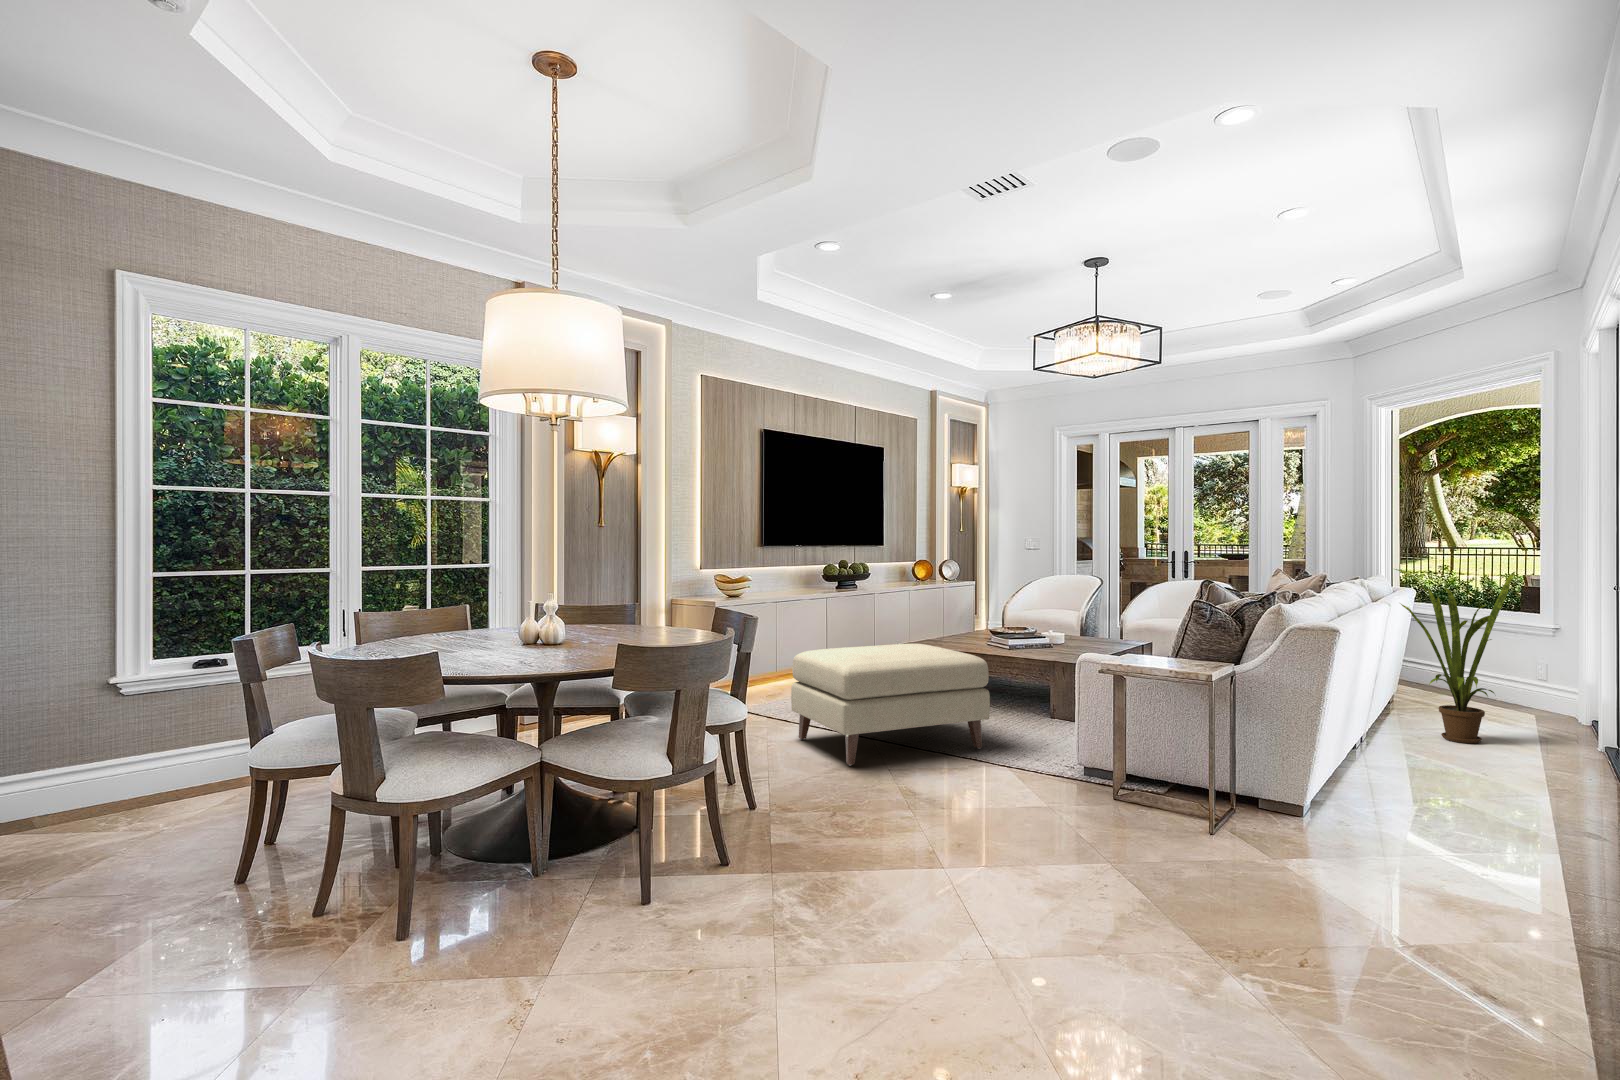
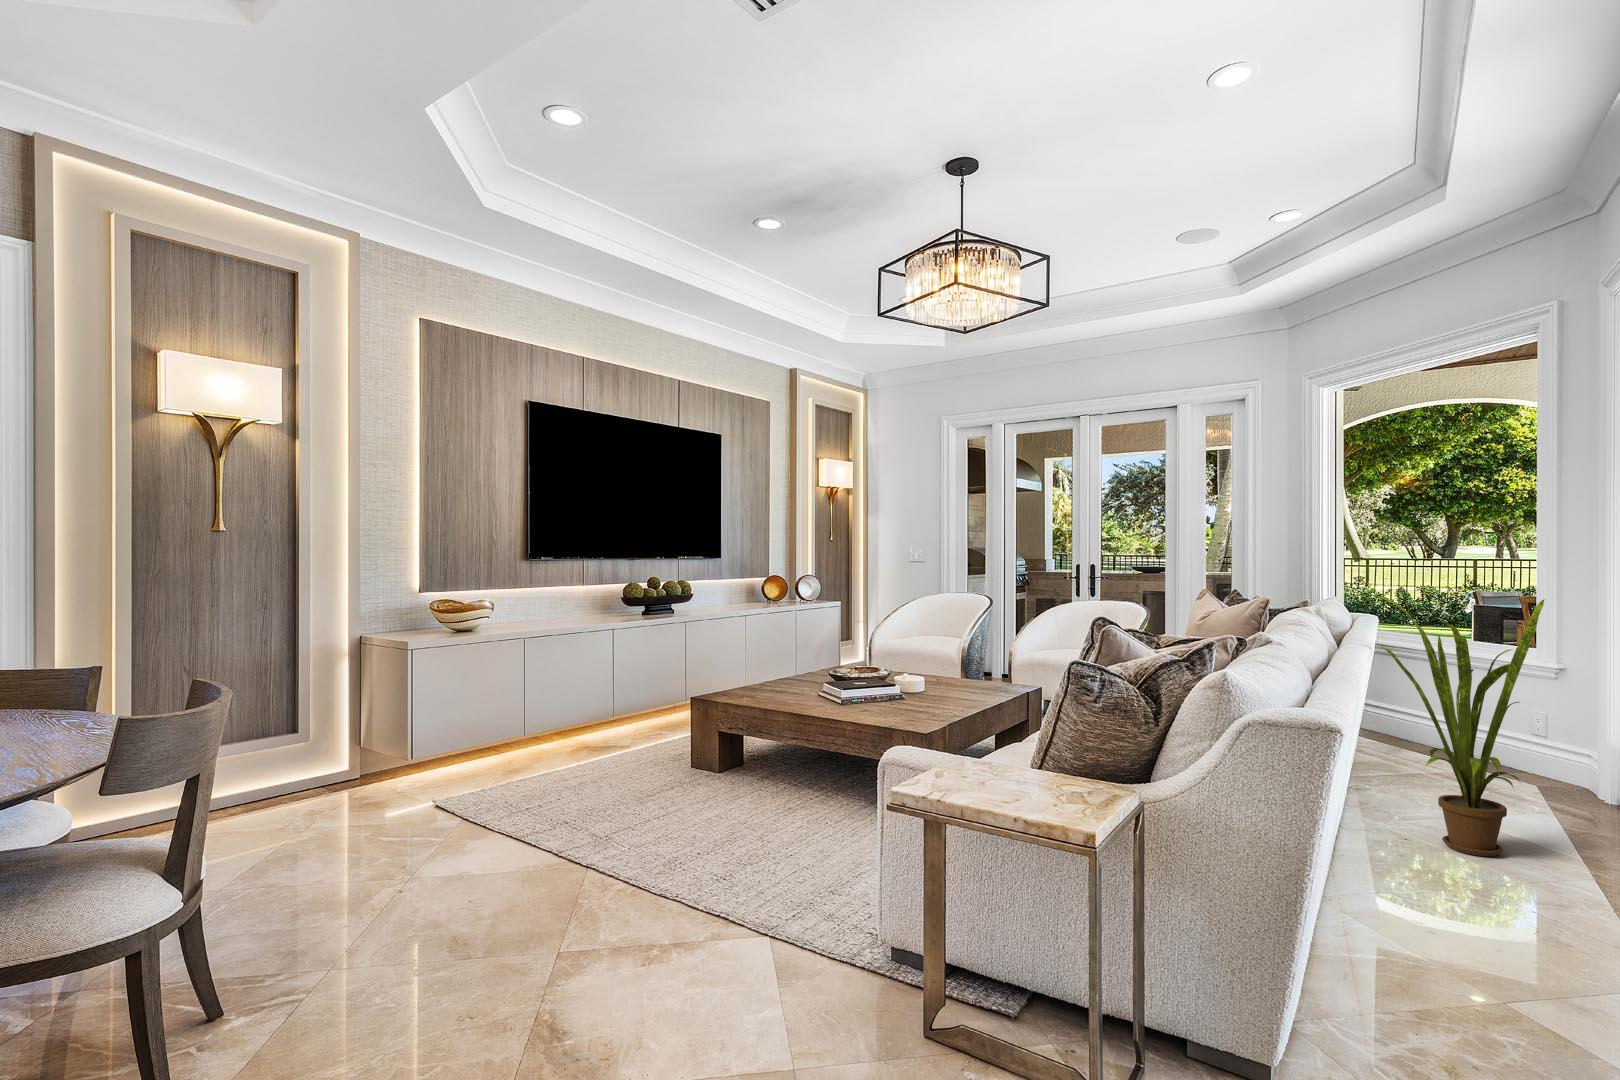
ottoman: present [791,644,990,765] -> none [455,710,765,944]

